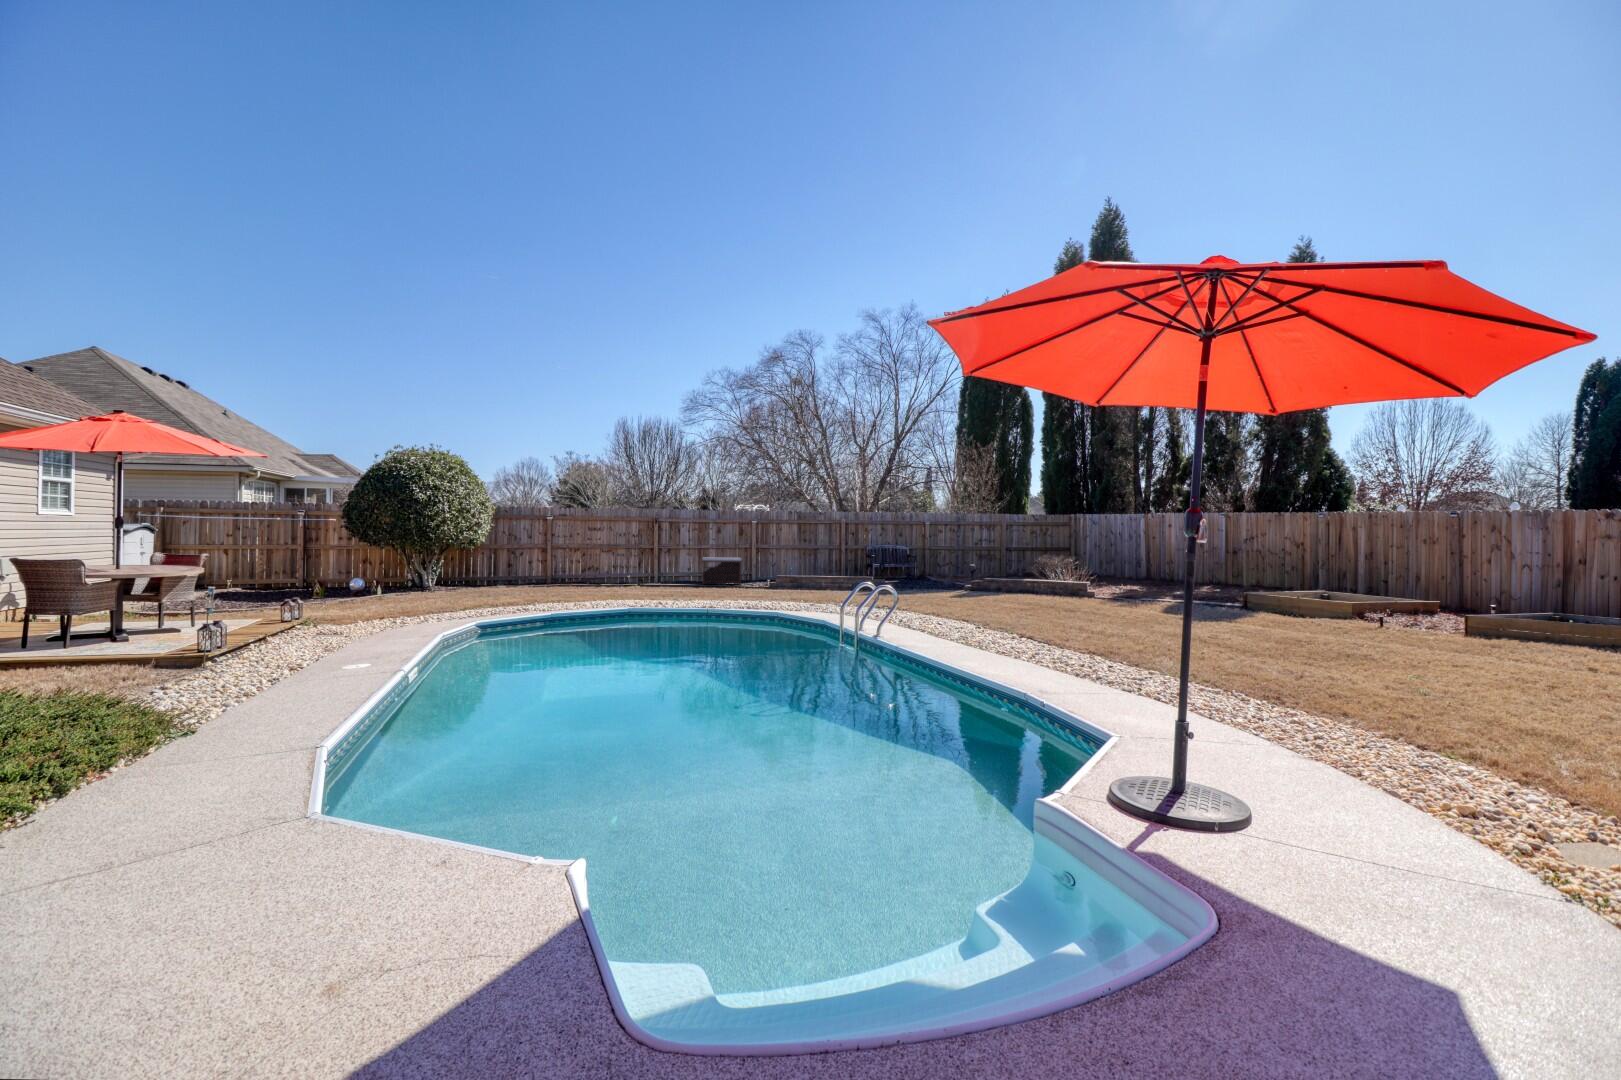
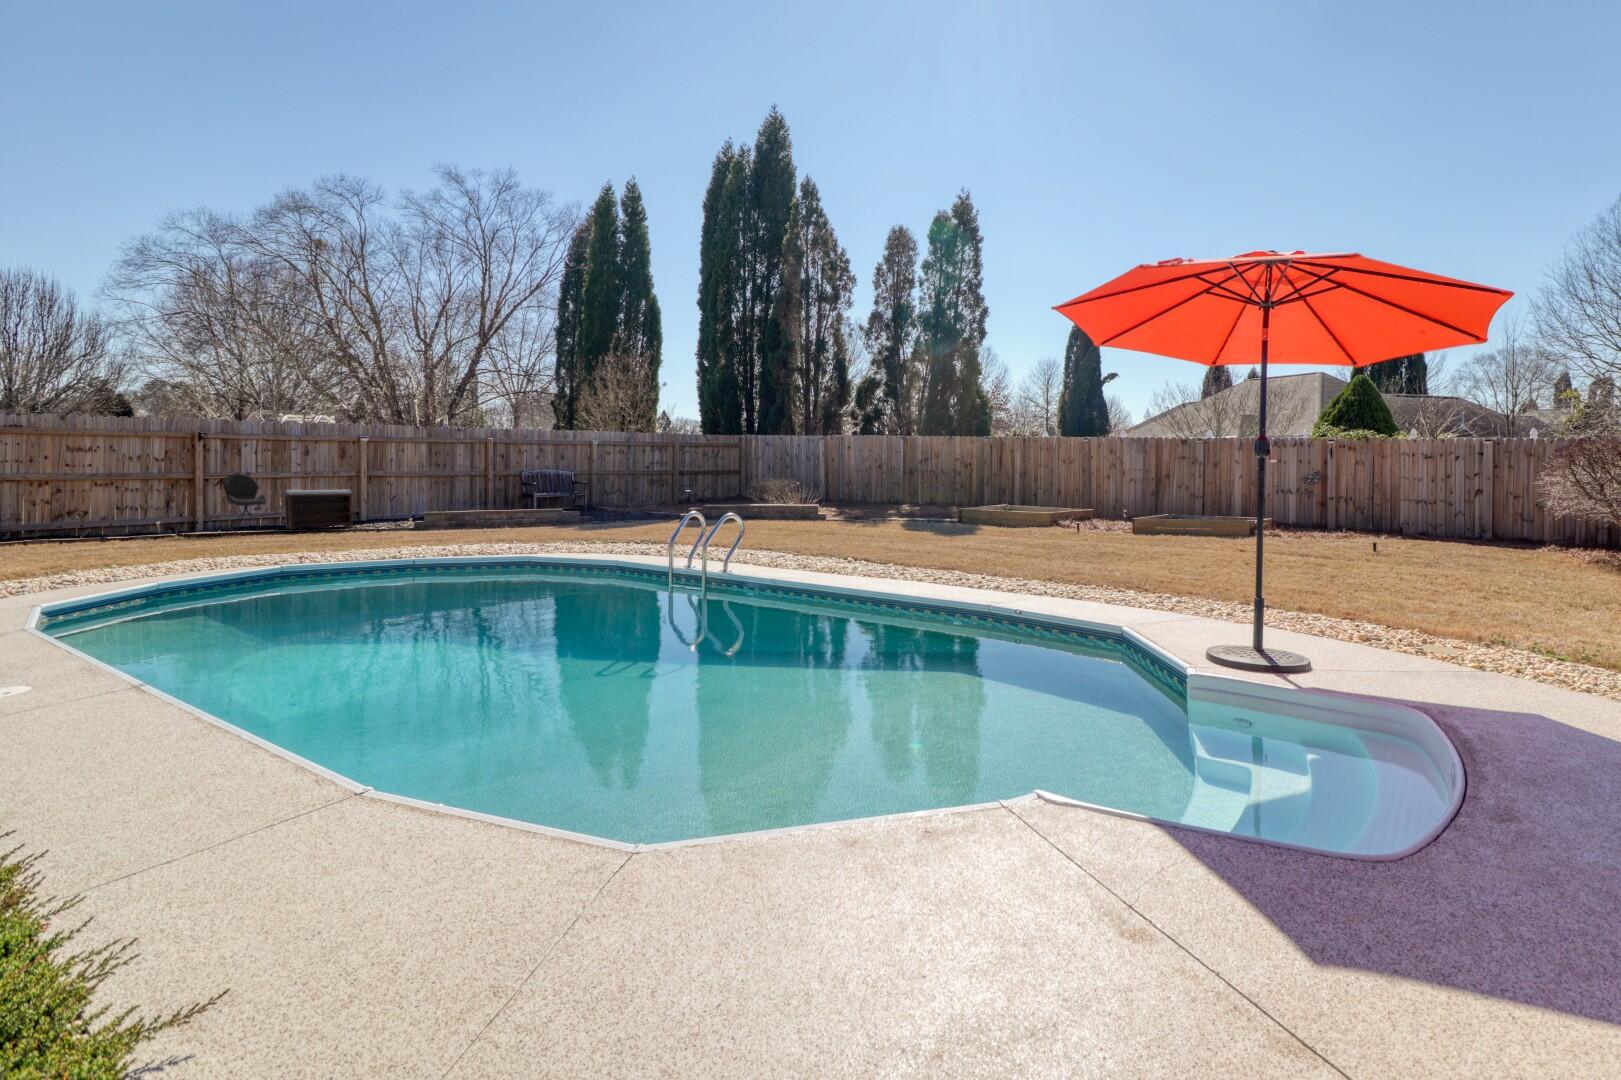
chair: none [665,546,688,586] -> present [223,474,267,532]

